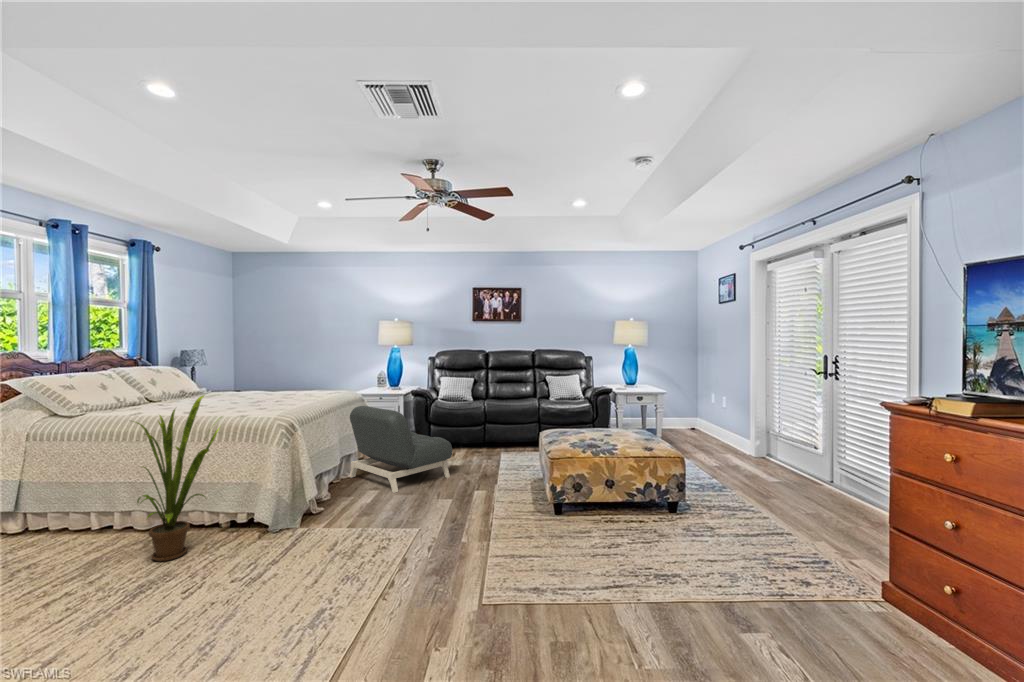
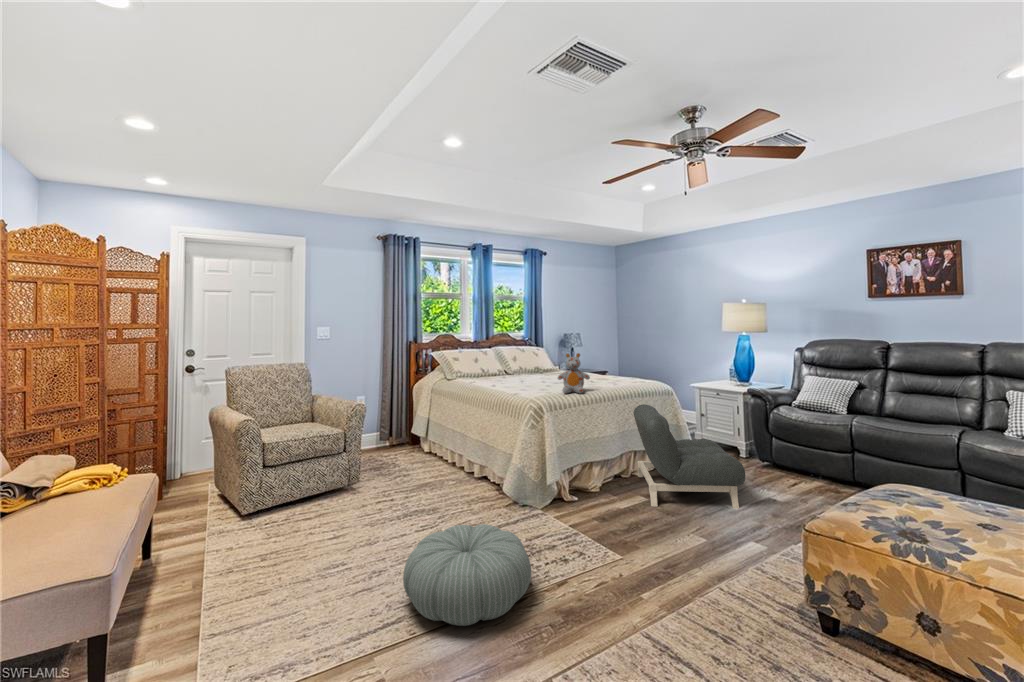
stuffed bear: none [261,358,299,403] -> present [558,353,590,394]
house plant: present [136,395,220,561] -> none [431,383,491,504]
pouf: none [278,528,418,630] -> present [403,524,531,626]

